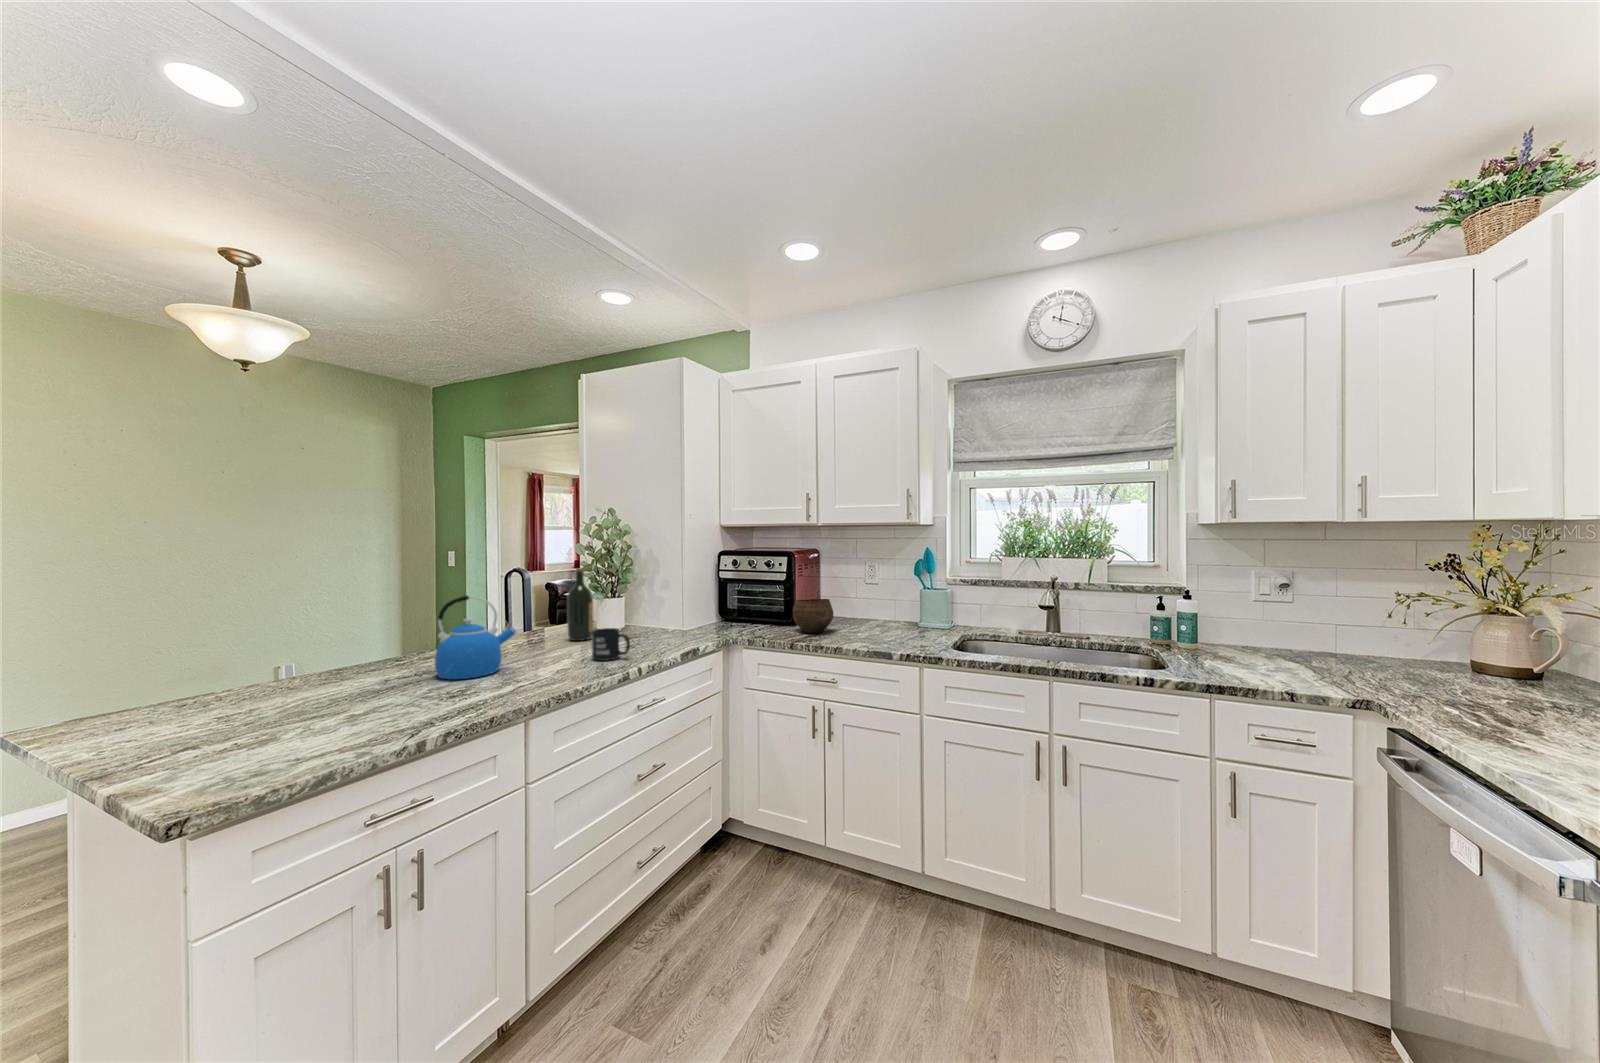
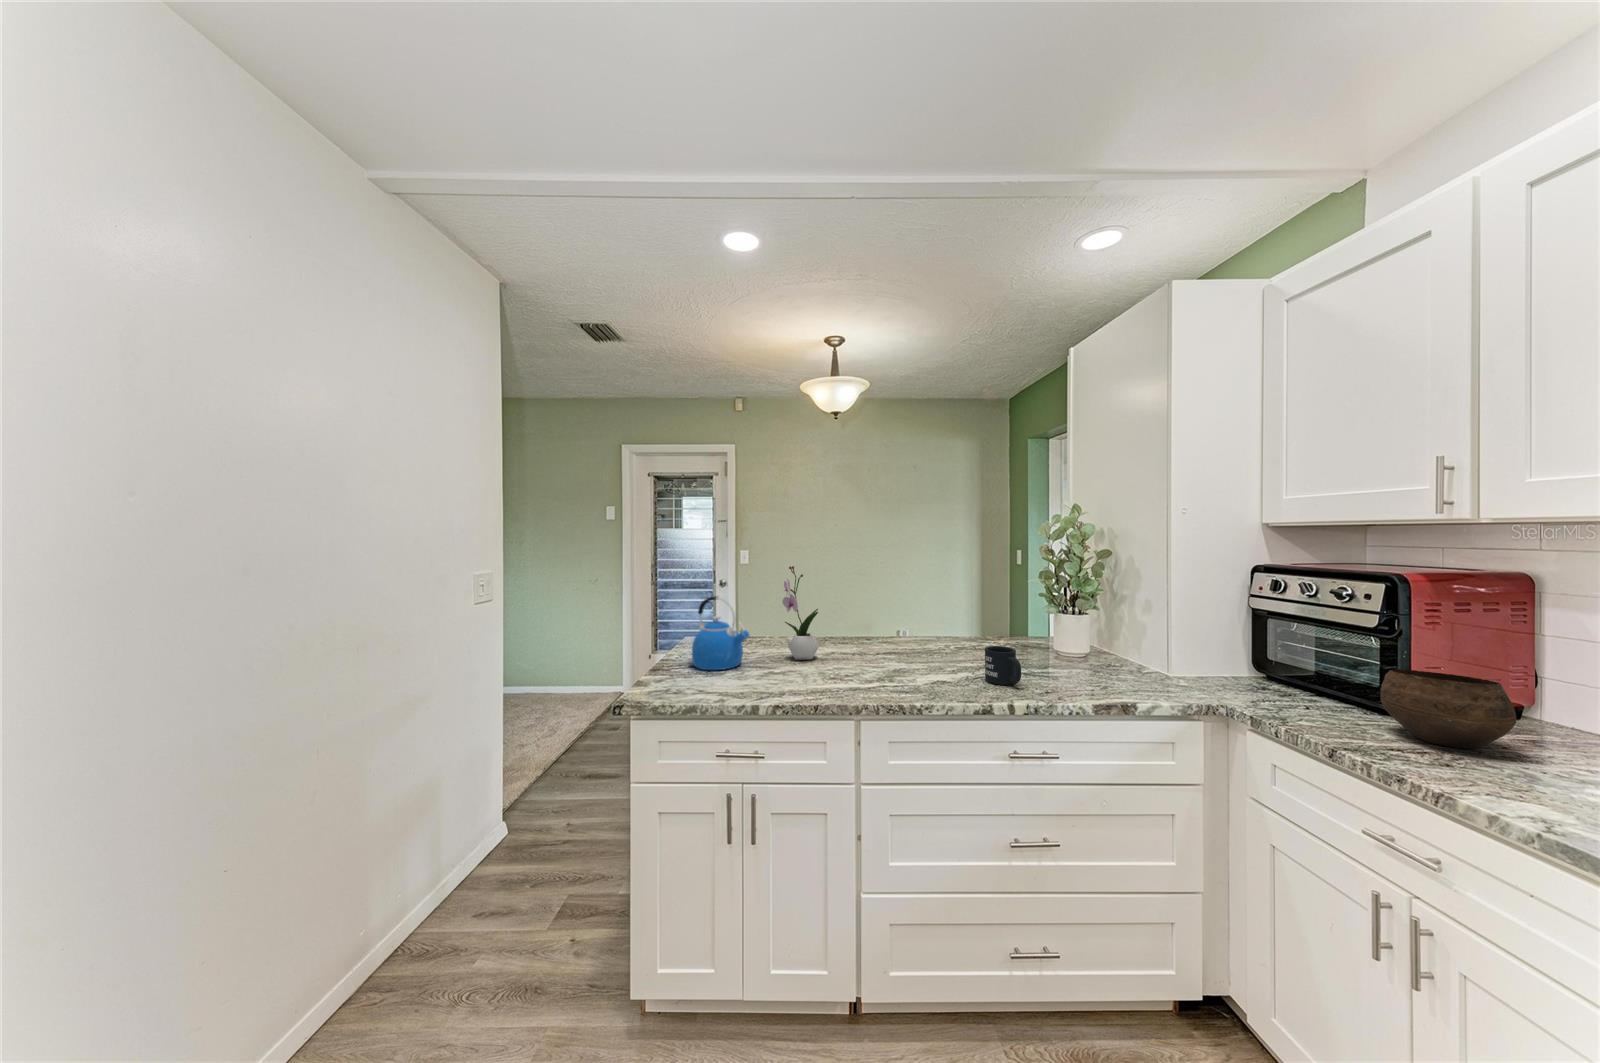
wine bottle: present [567,568,593,641] -> none [1009,576,1038,655]
flower arrangement: none [318,570,391,698] -> present [782,566,819,660]
kettle: present [435,596,516,680] -> present [692,596,749,670]

